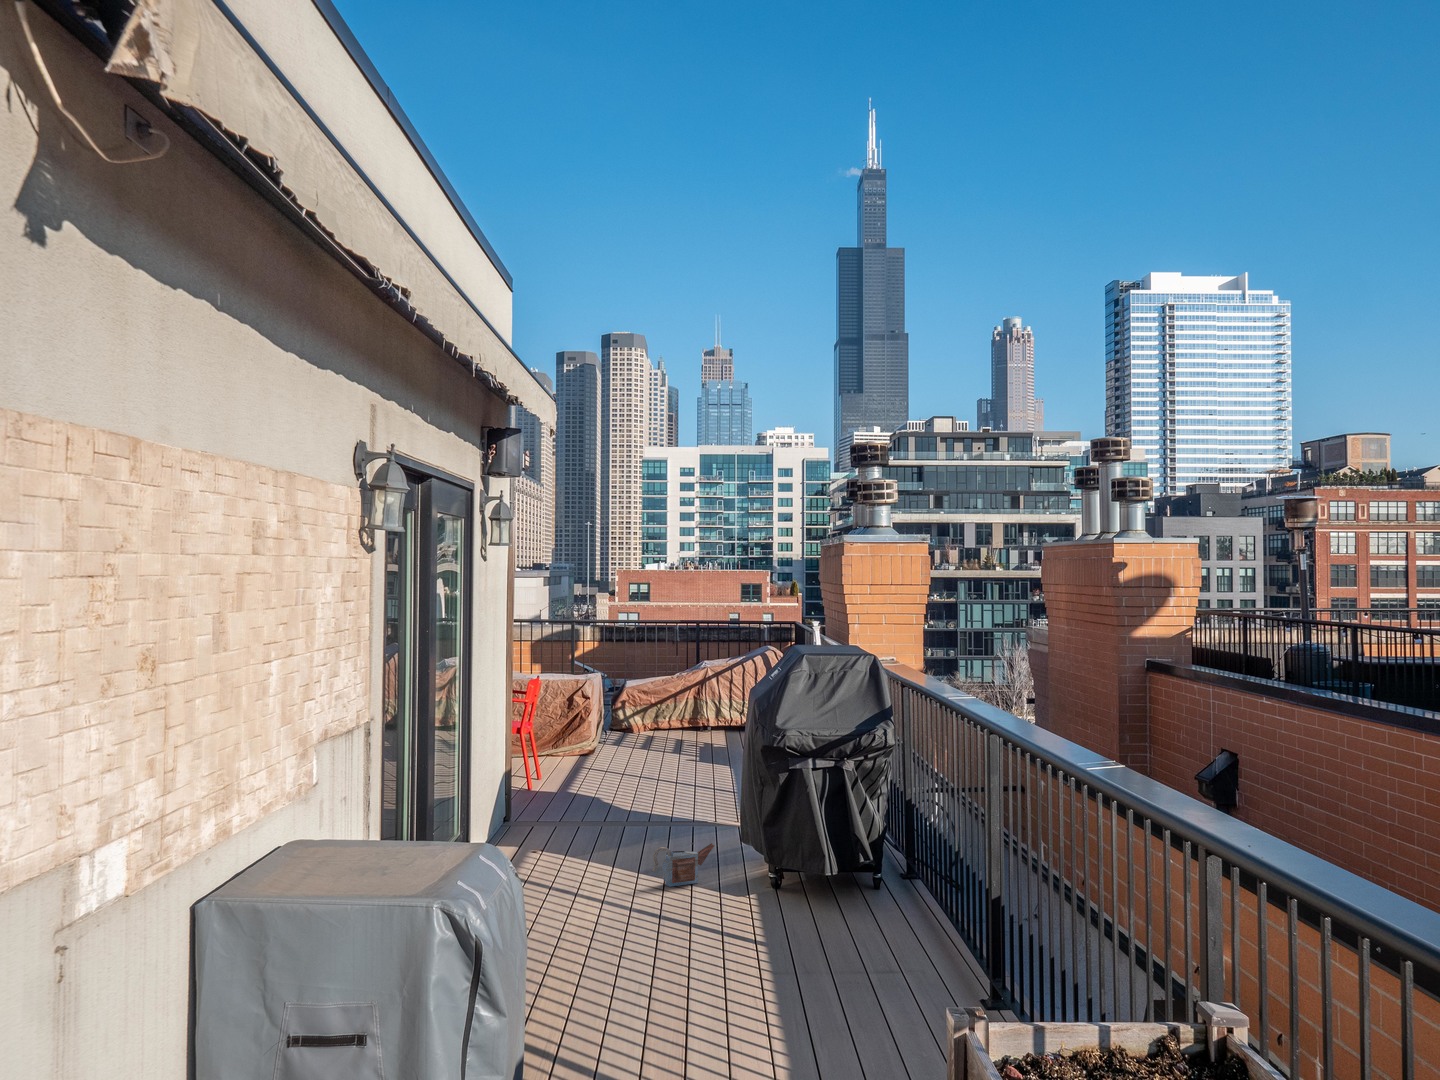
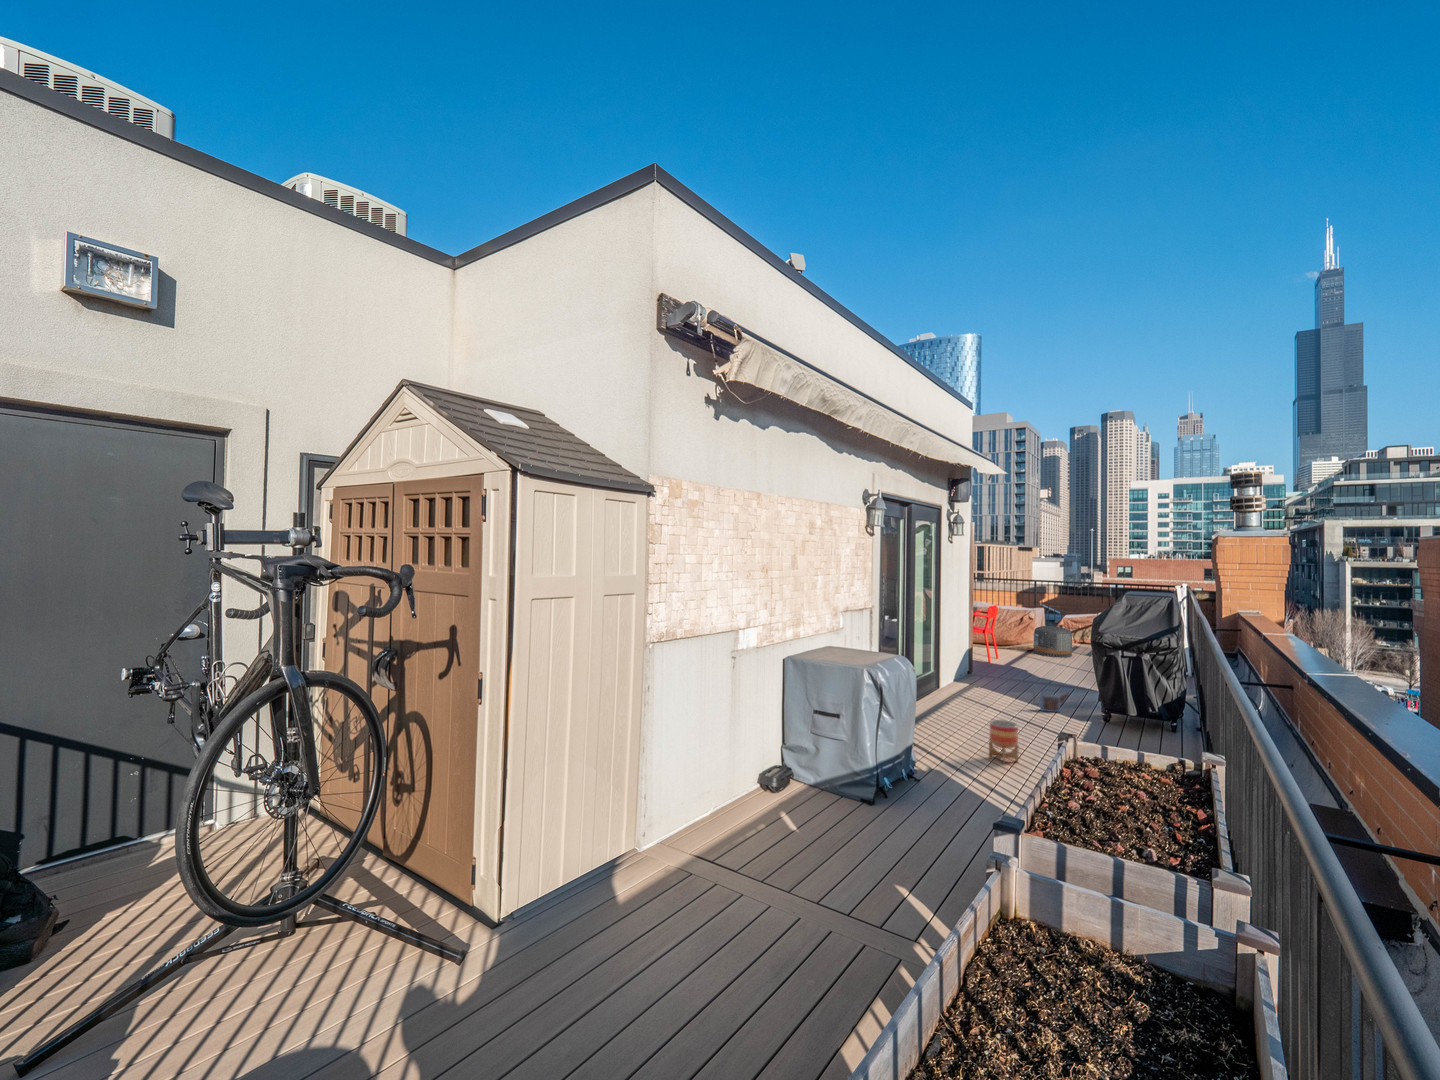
pouf: none [592,706,654,763] -> present [1034,626,1072,657]
planter: none [637,939,693,1035] -> present [989,720,1019,764]

